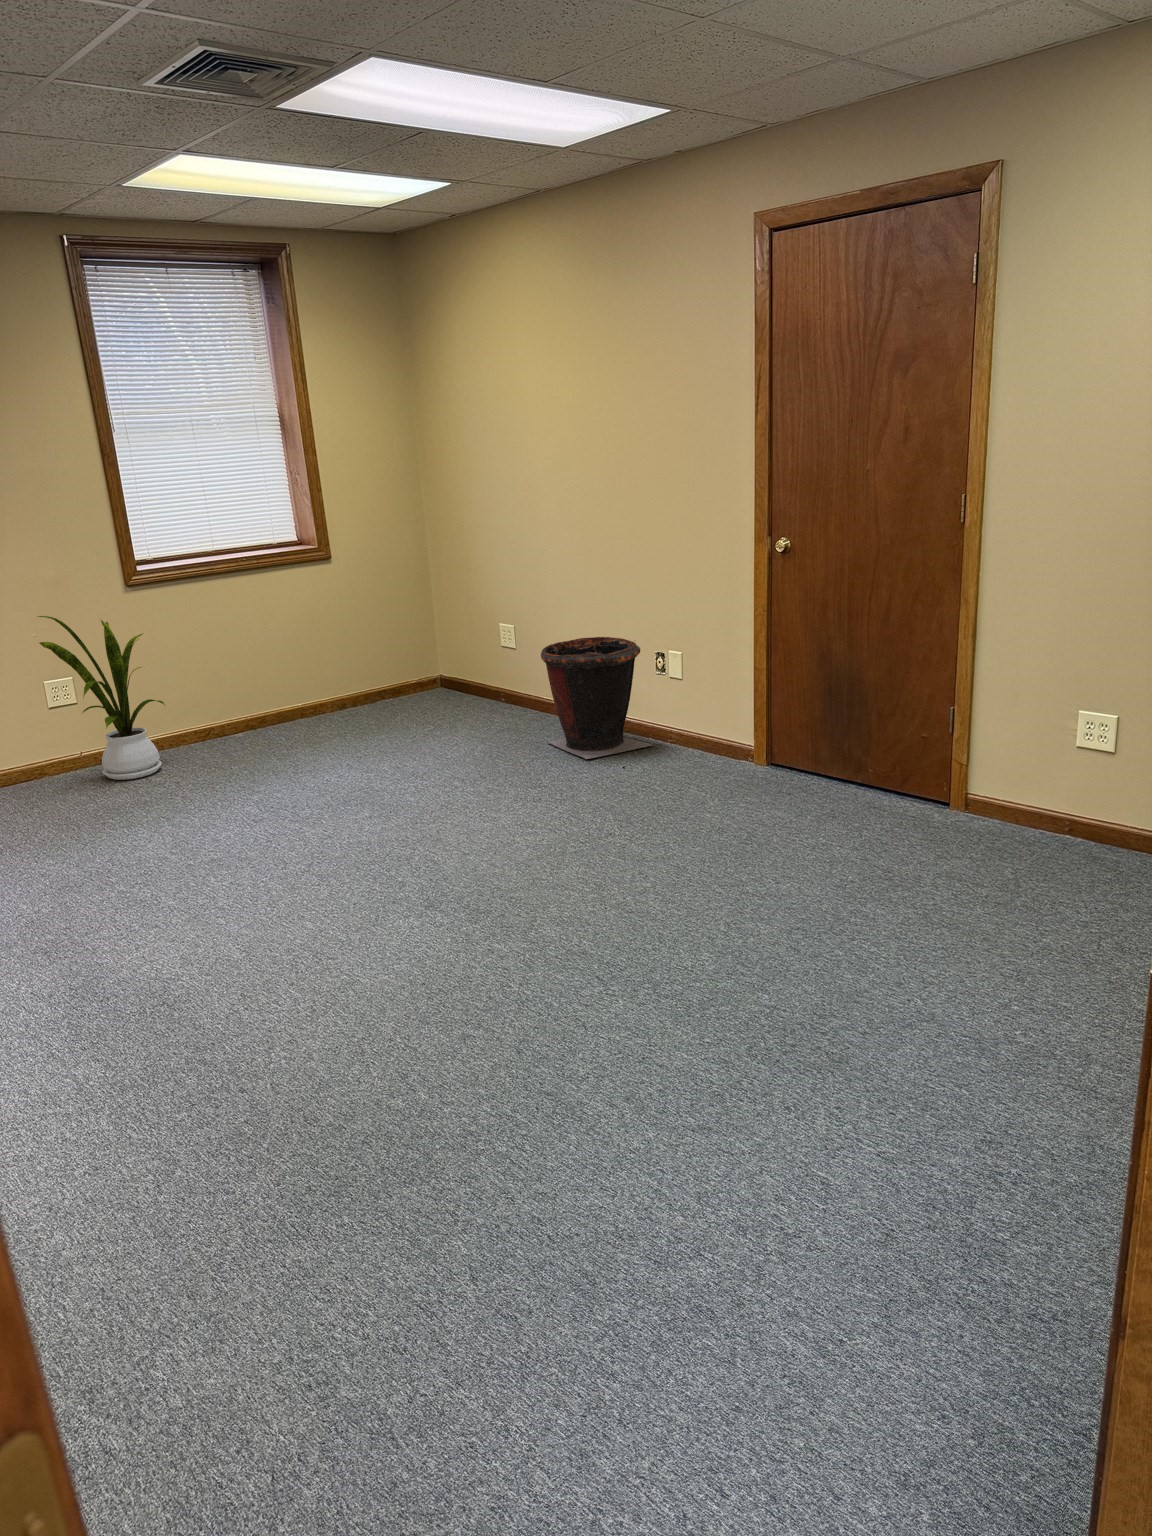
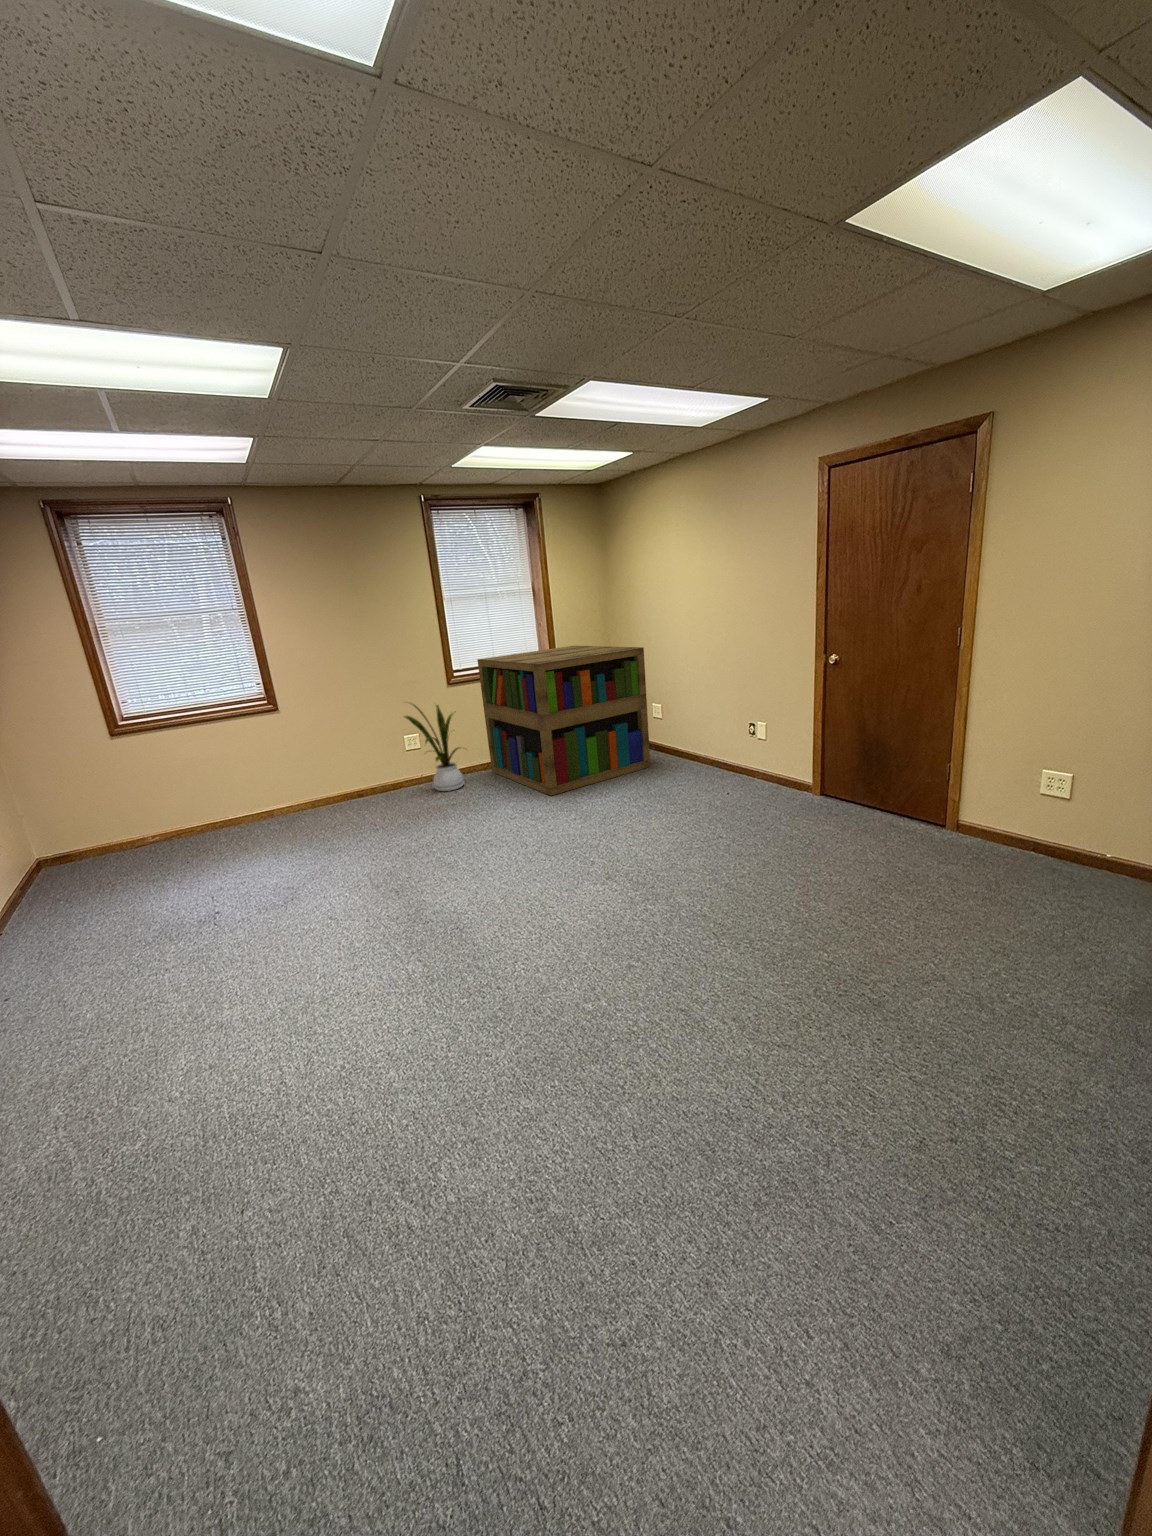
bookshelf: none [180,518,497,781] -> present [477,646,650,795]
waste bin: present [541,637,653,759] -> none [678,715,745,788]

